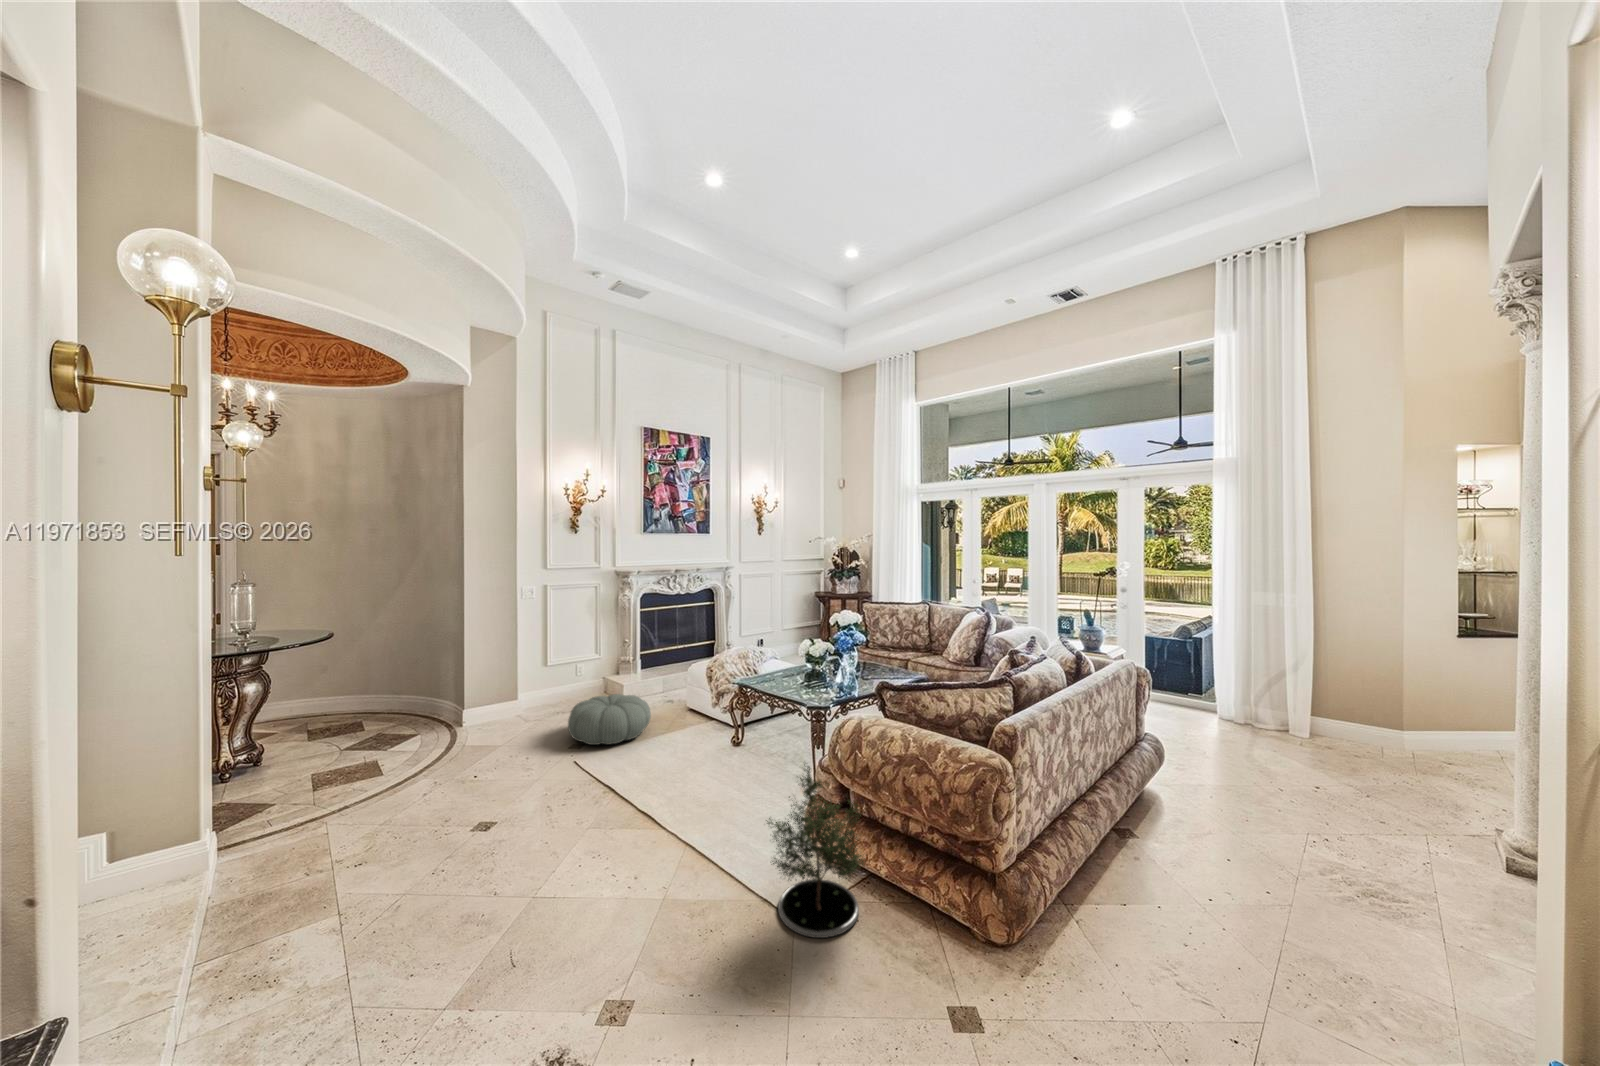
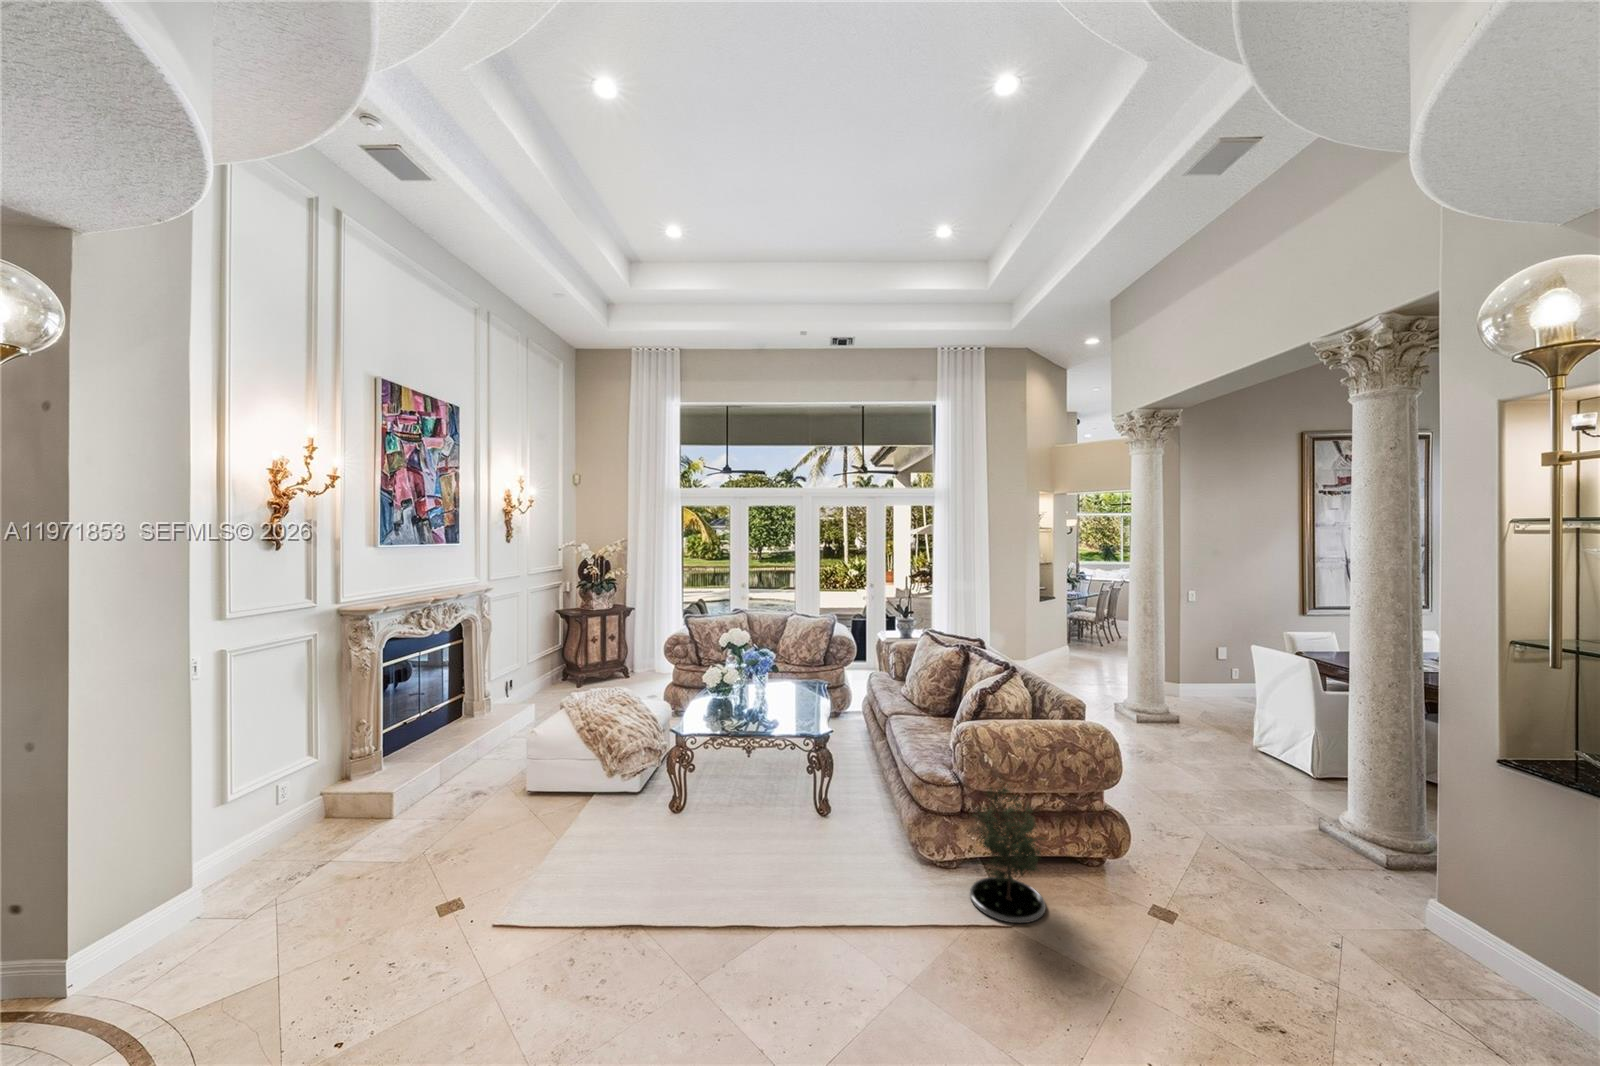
pouf: present [568,694,651,745] -> none [443,794,573,886]

